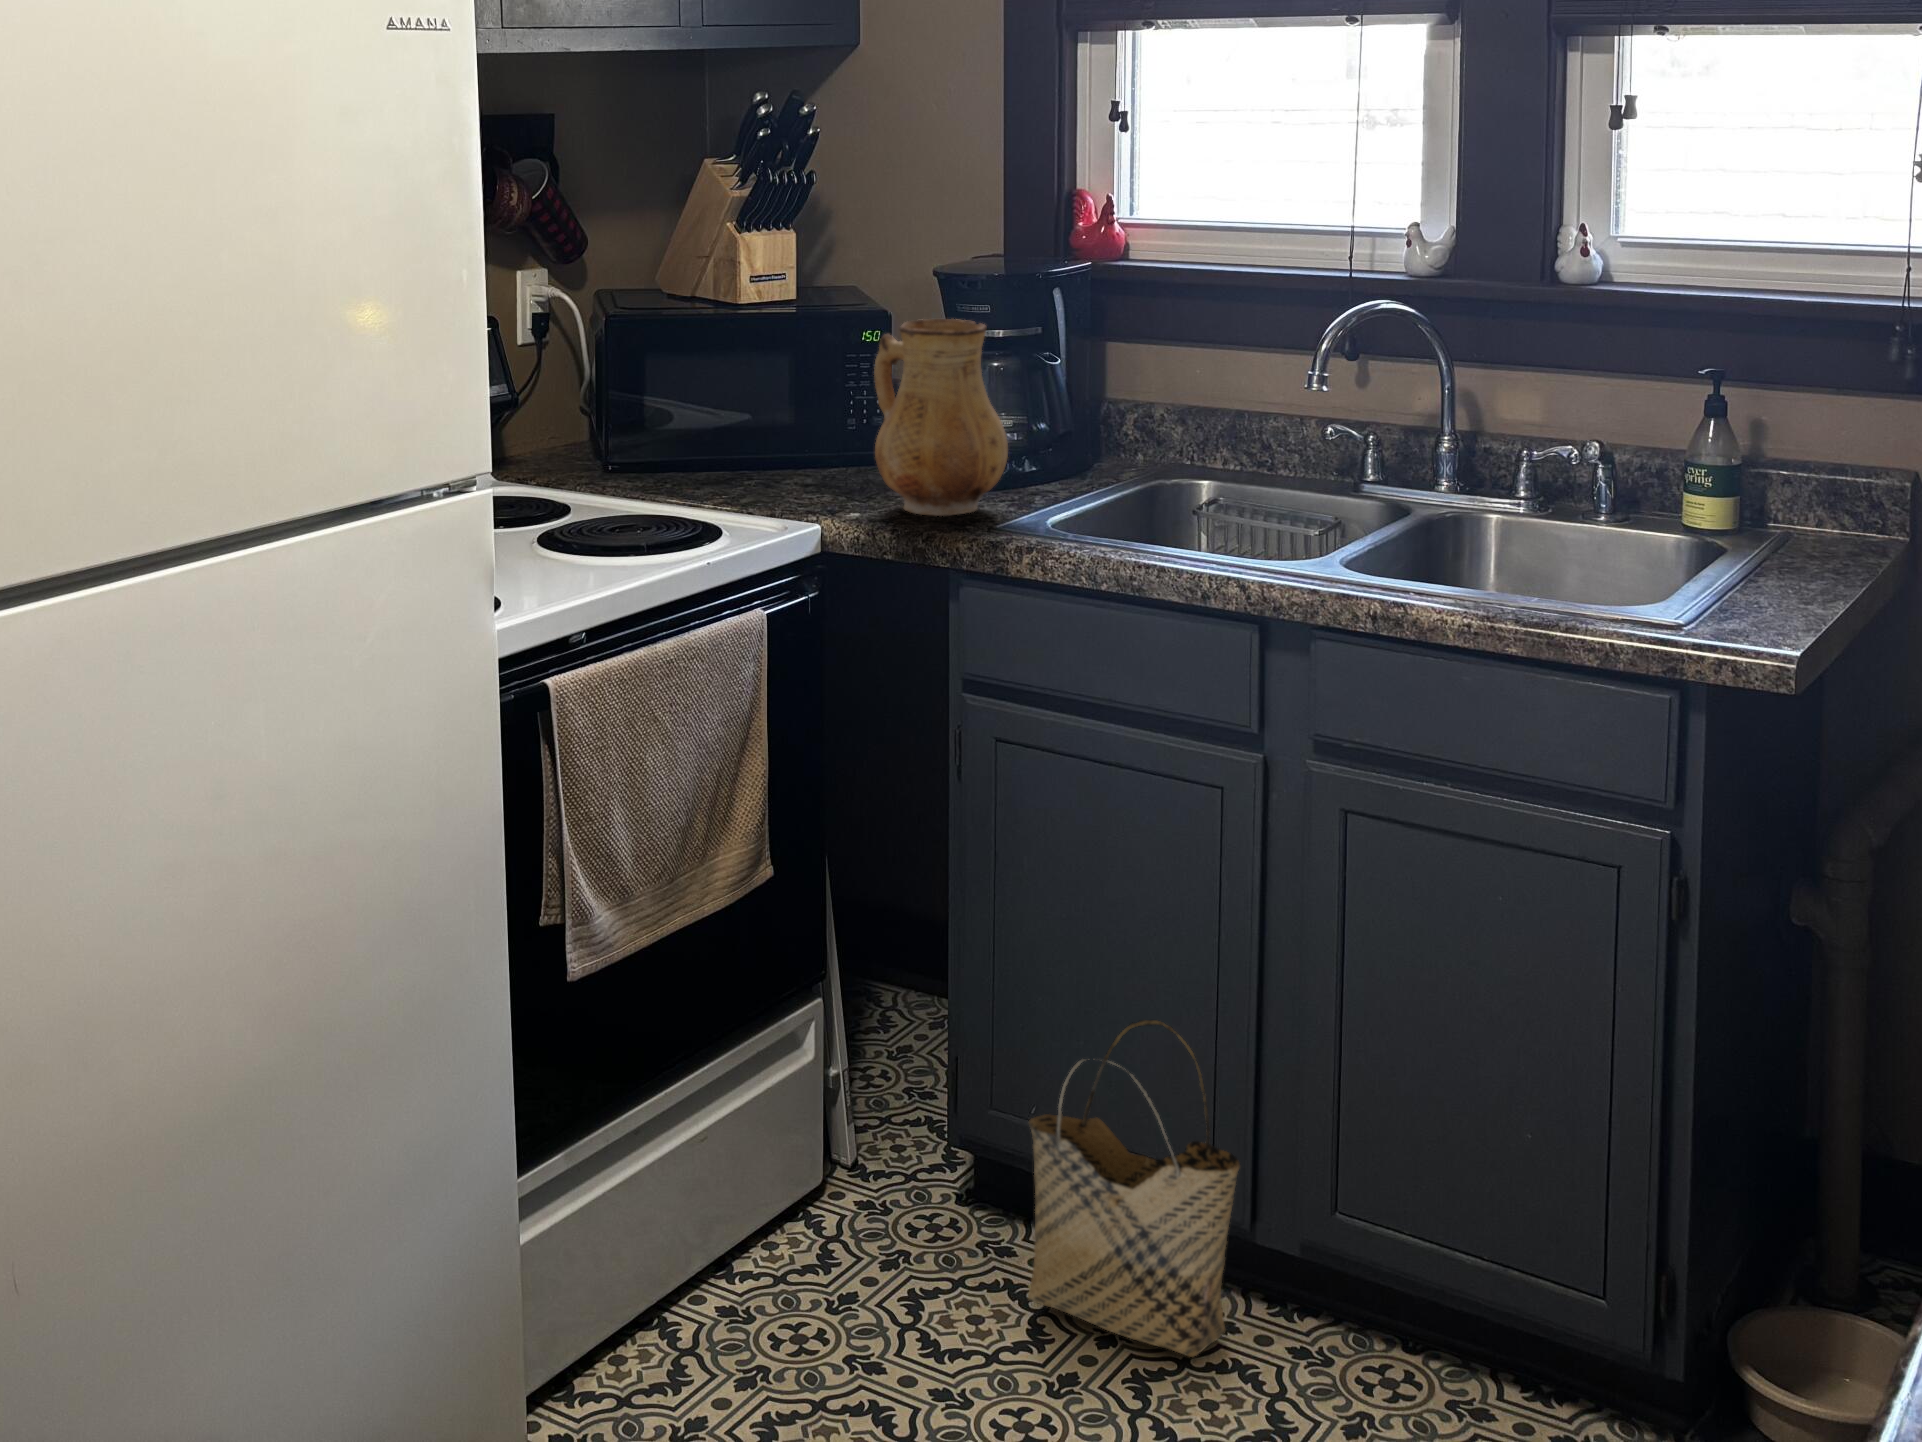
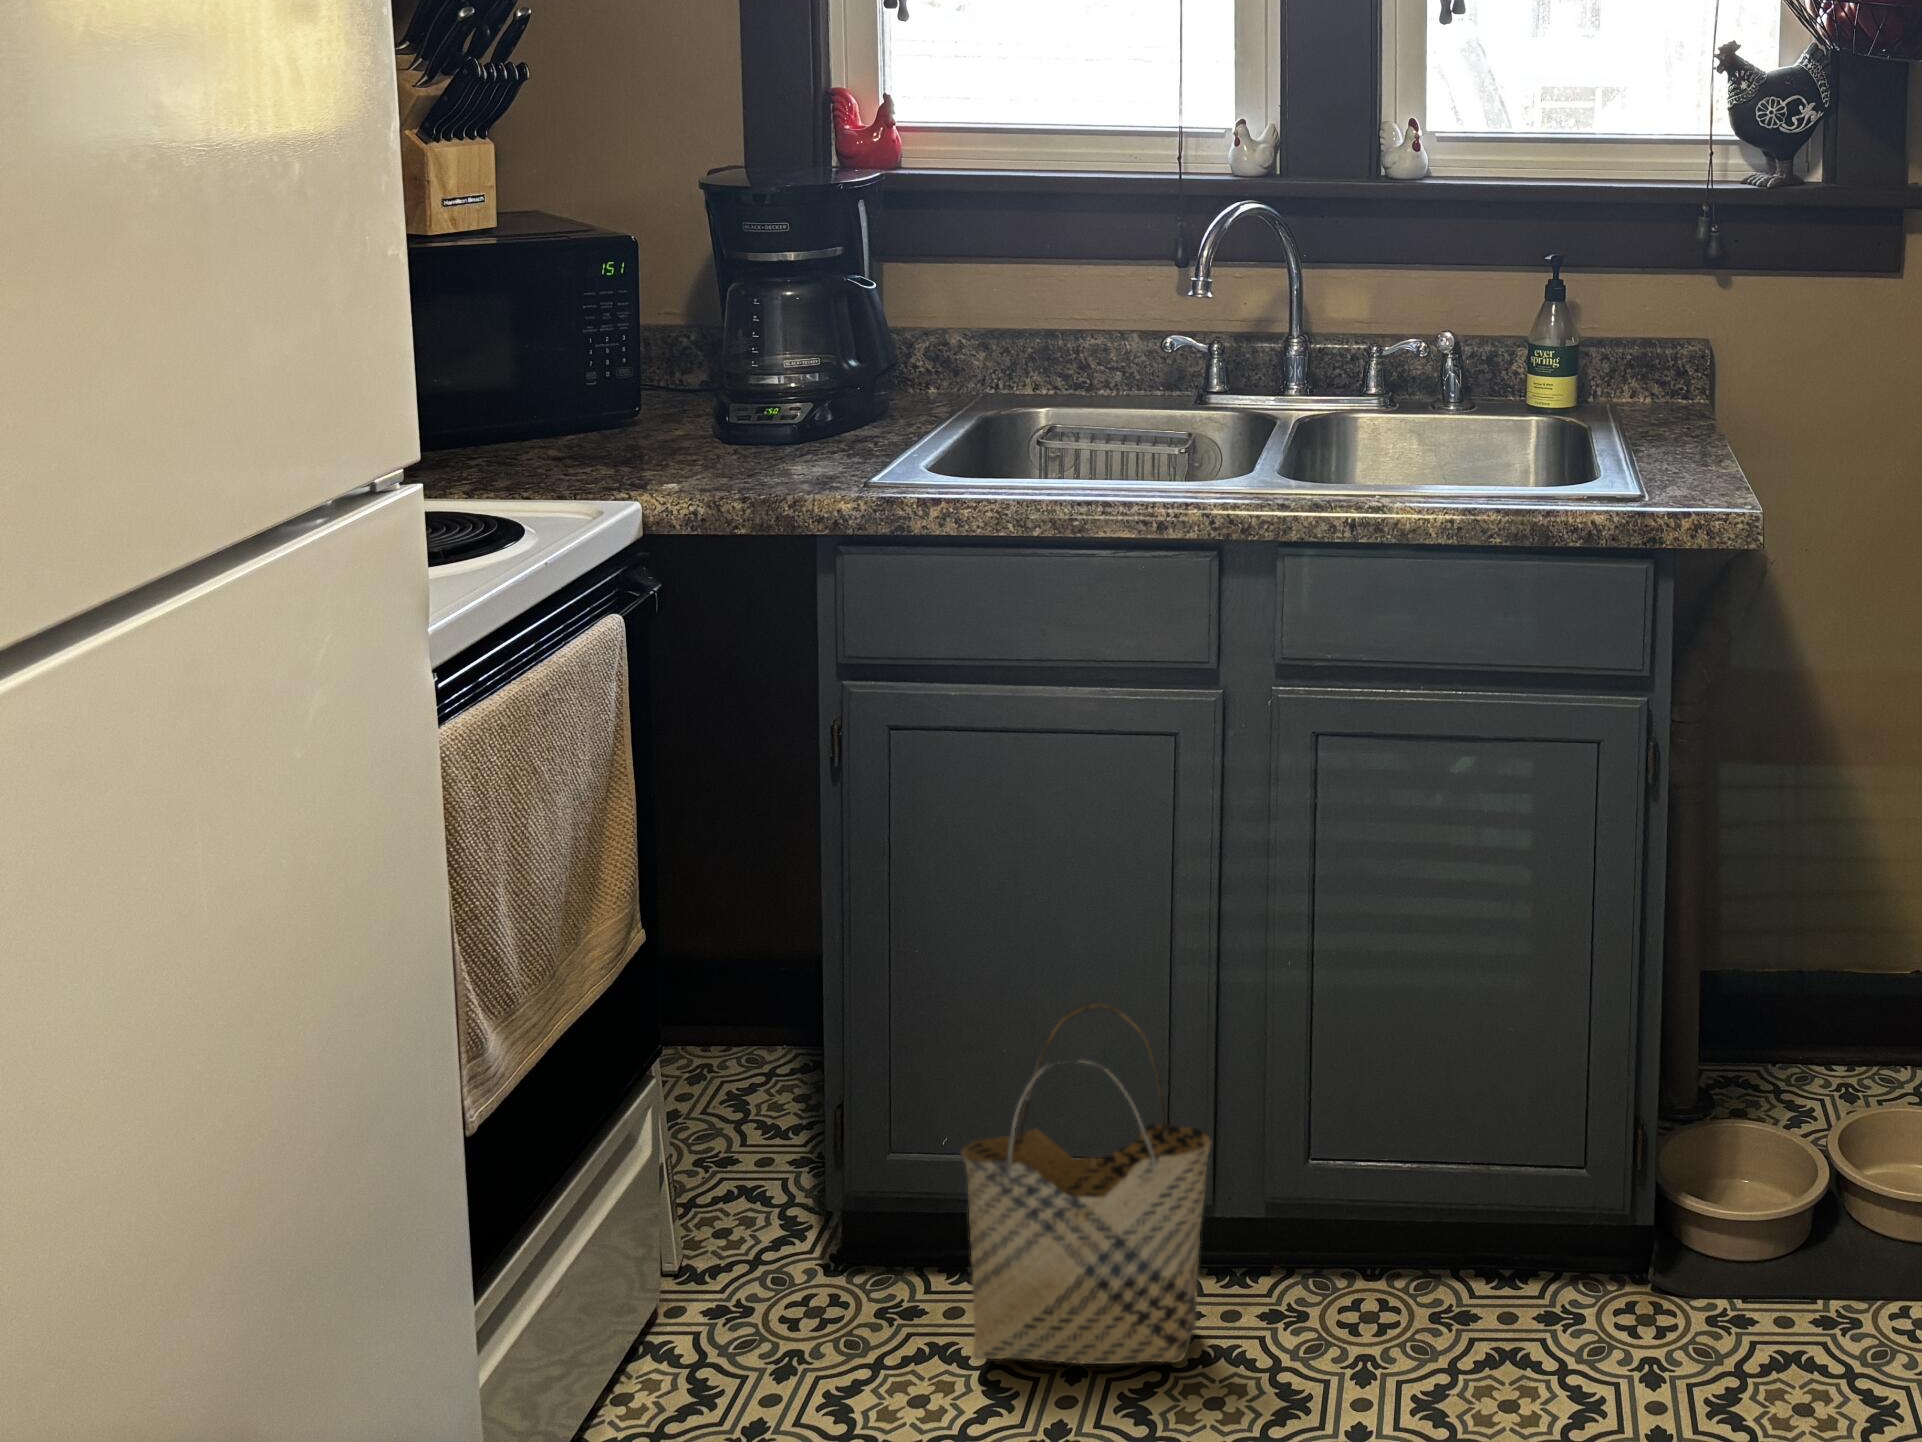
ceramic pitcher: present [874,319,1008,516] -> none [657,231,841,467]

